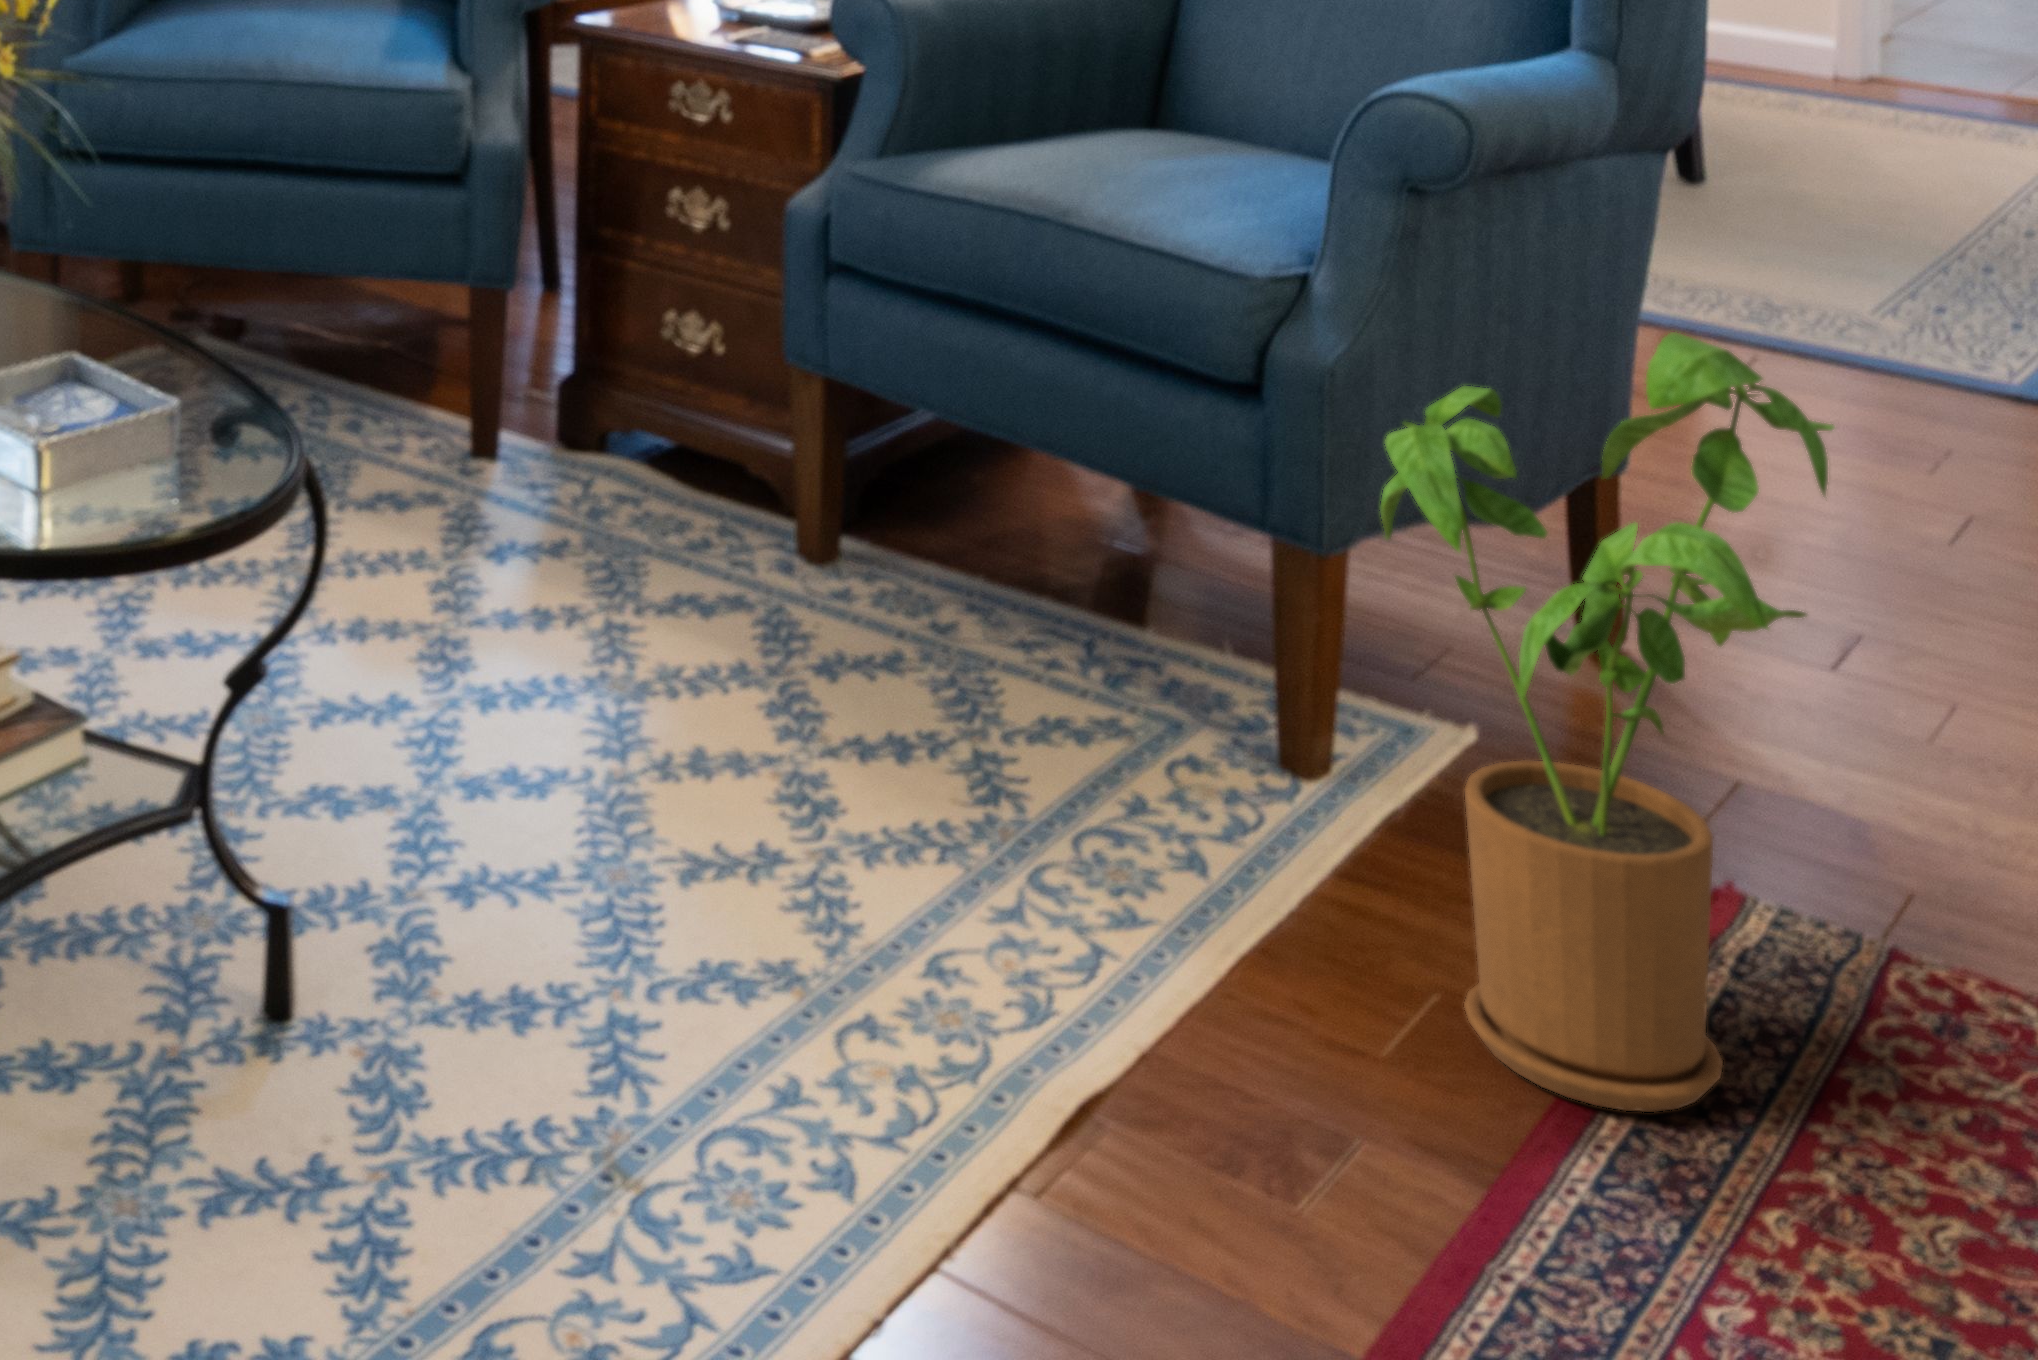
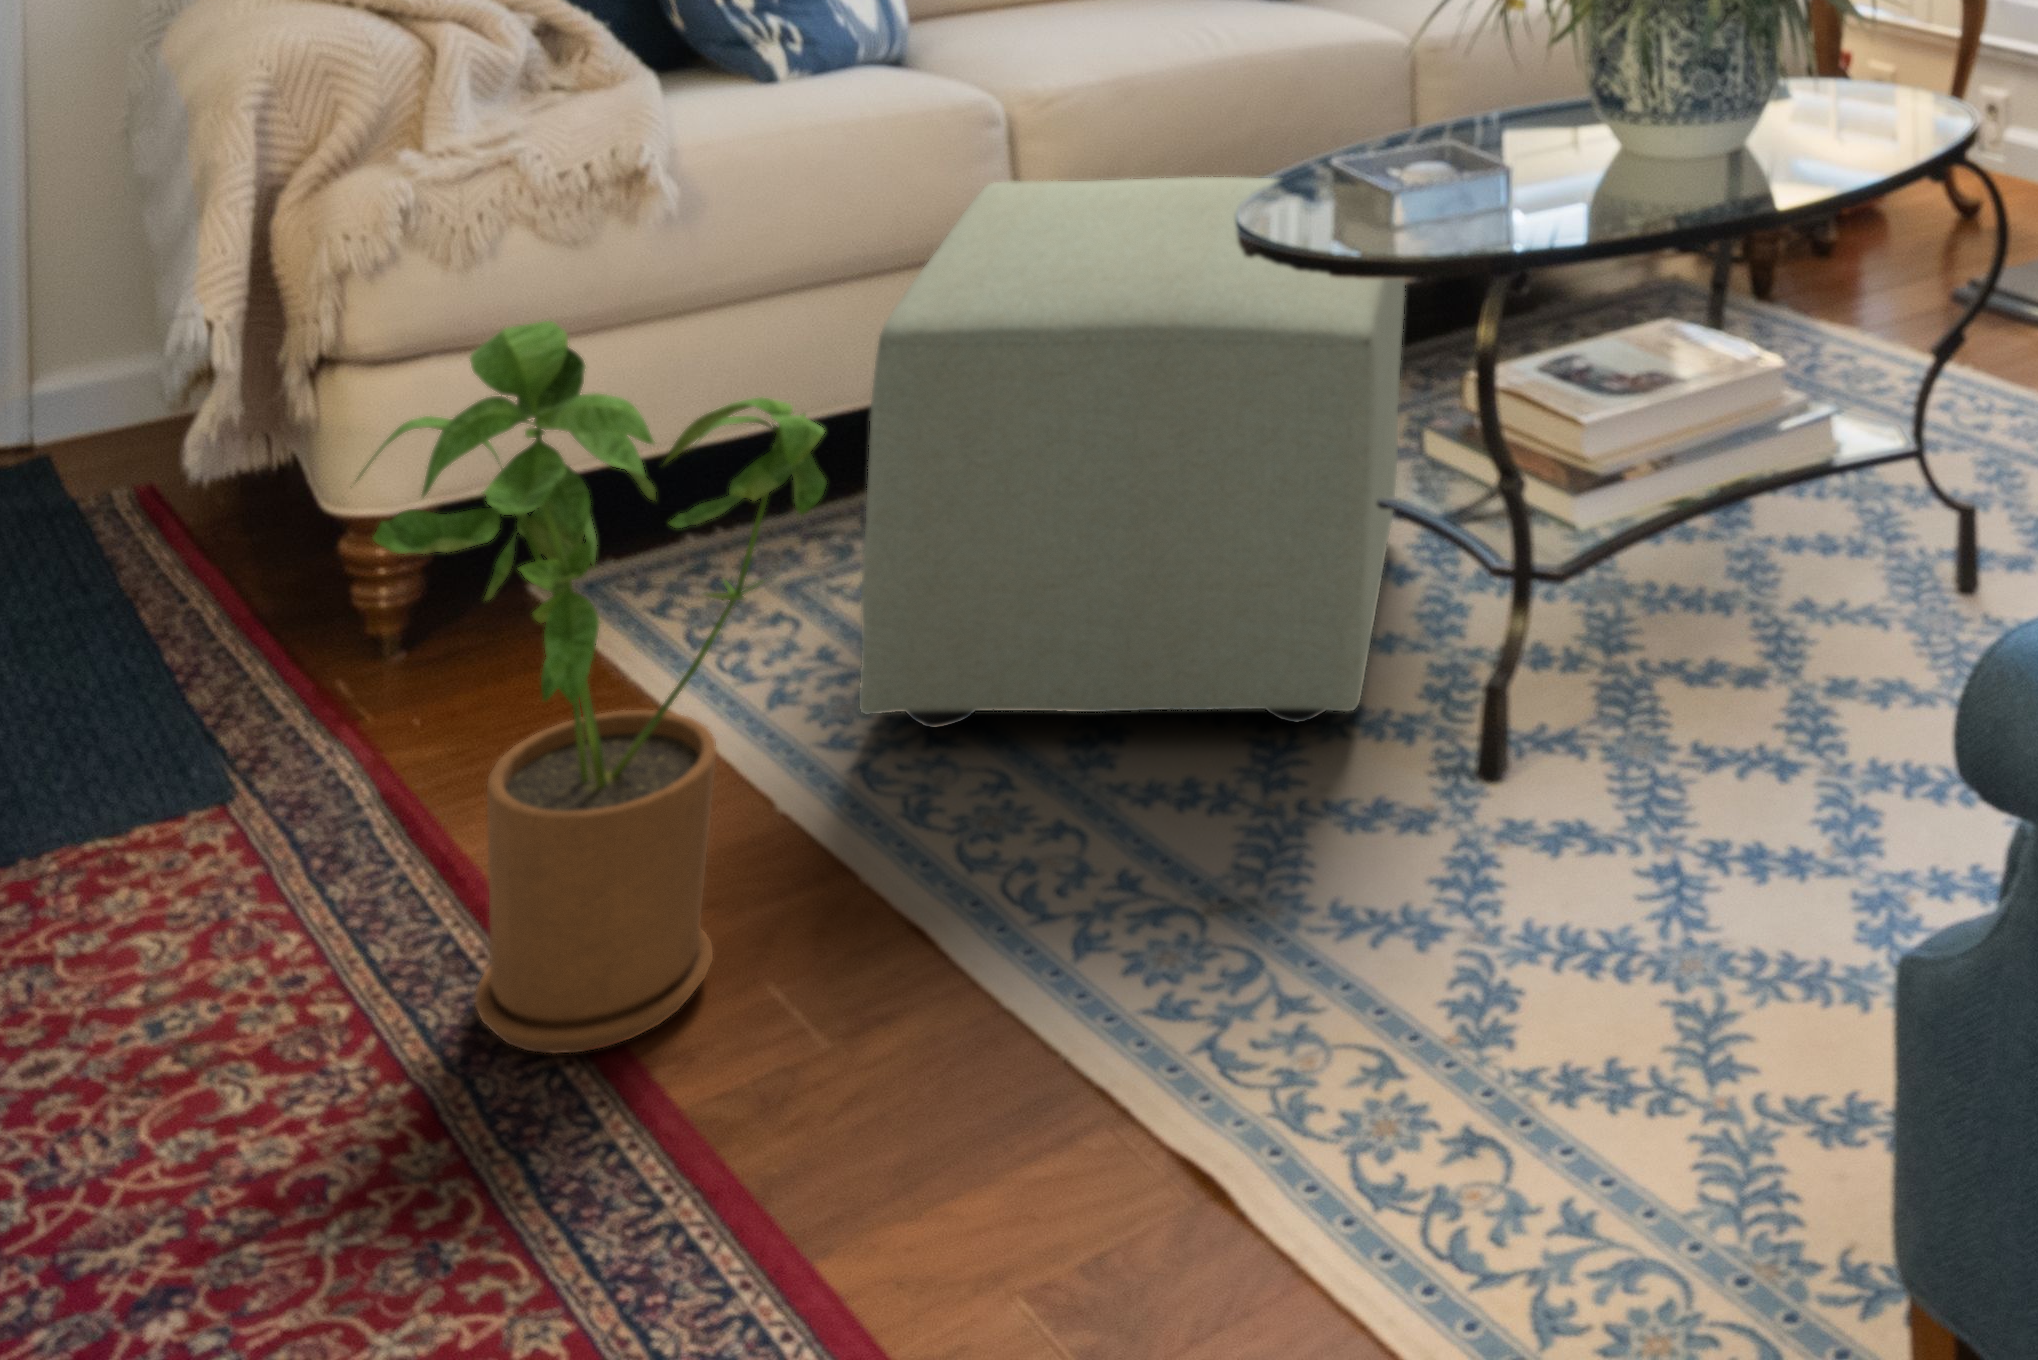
ottoman: none [345,334,1062,1006] -> present [859,177,1405,728]

